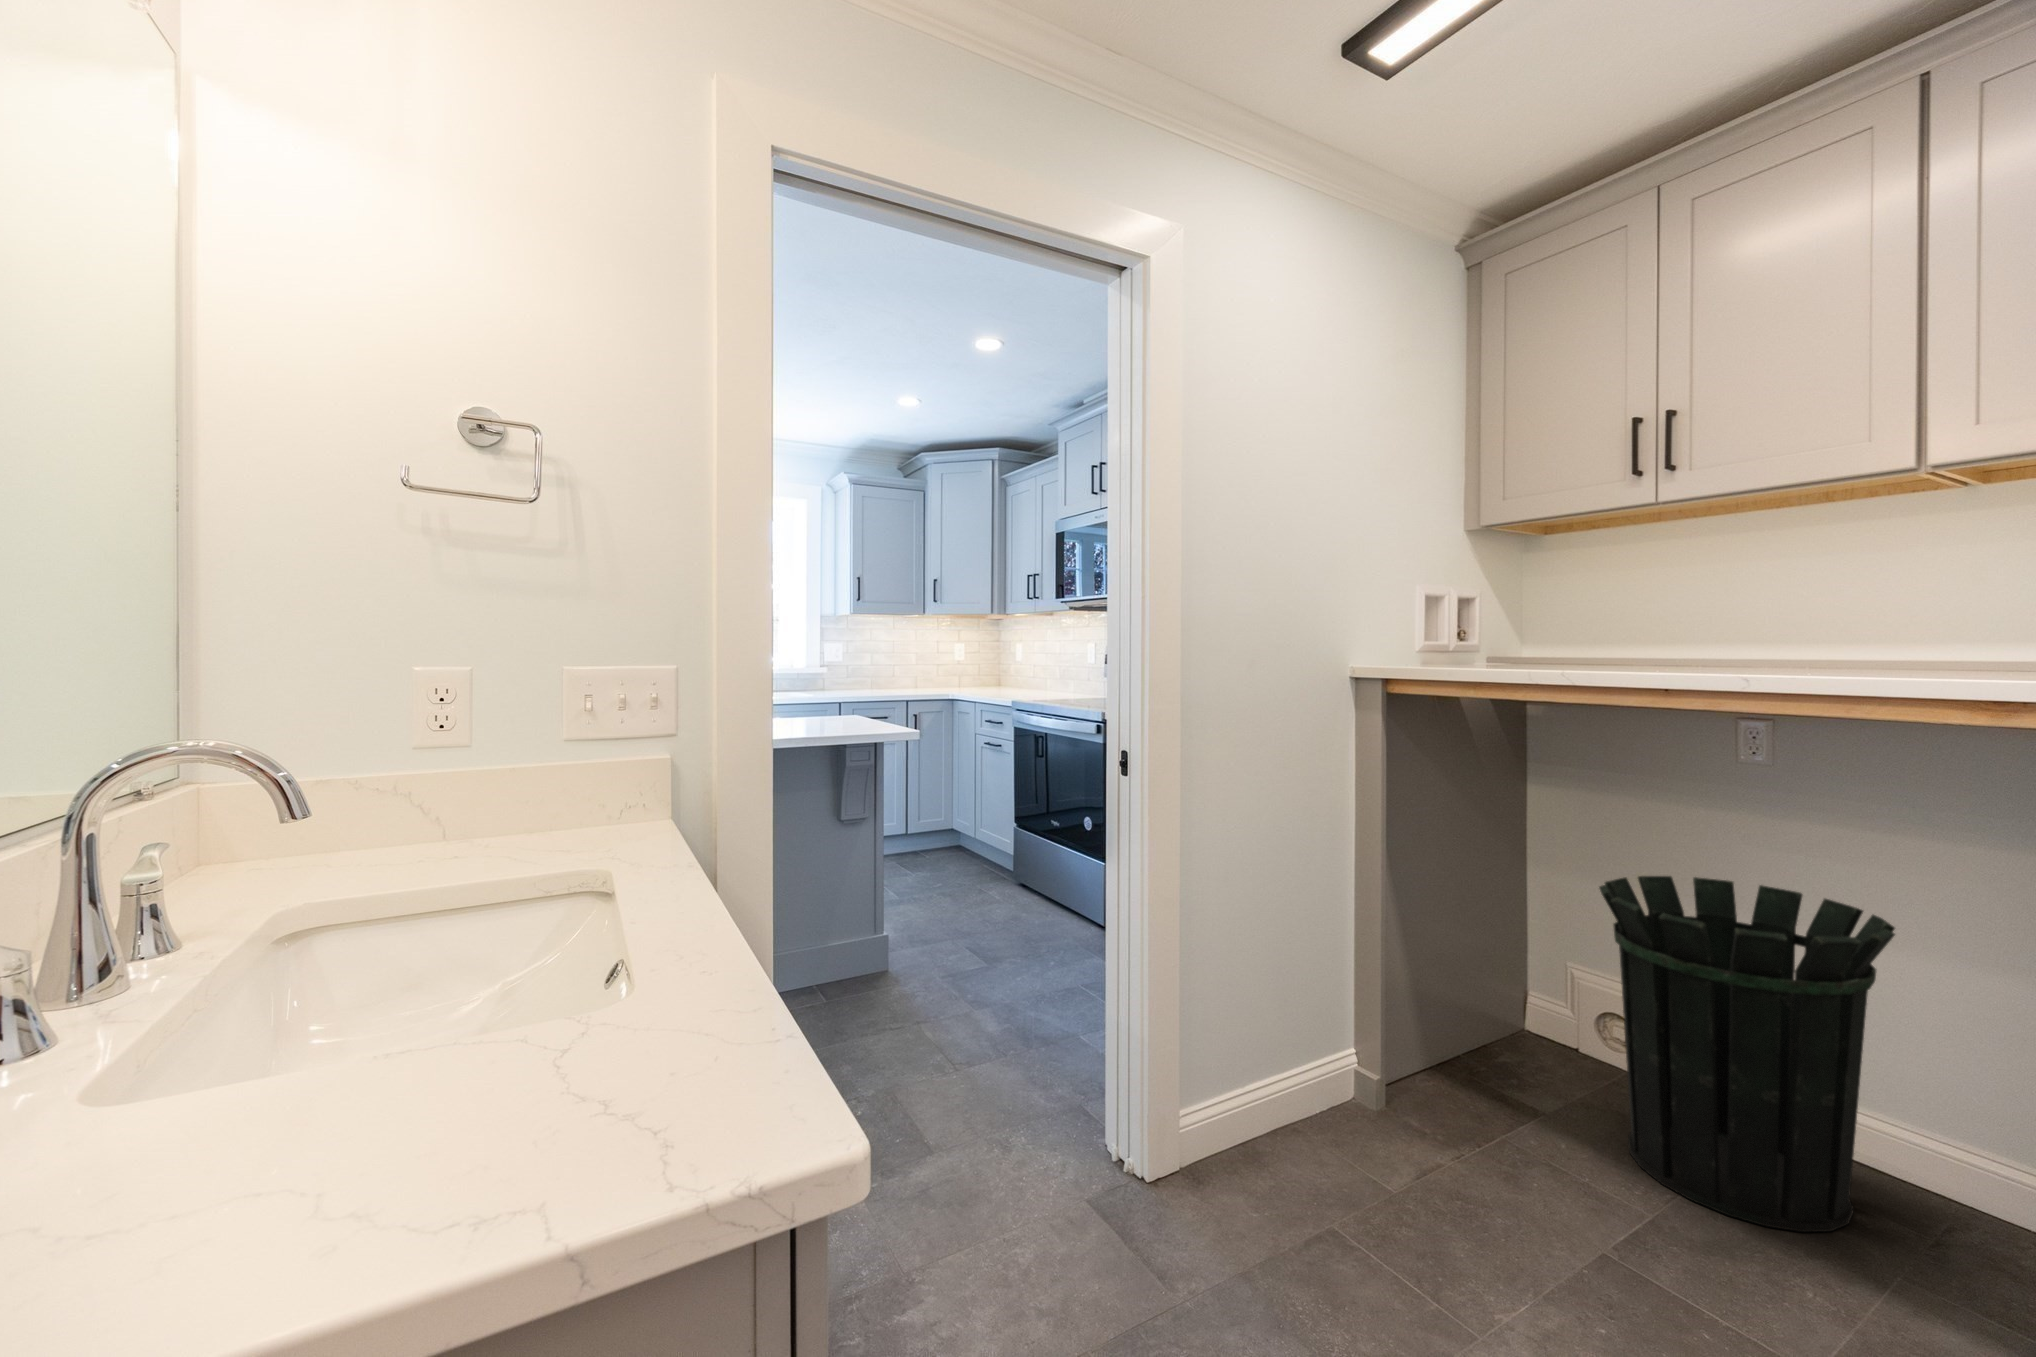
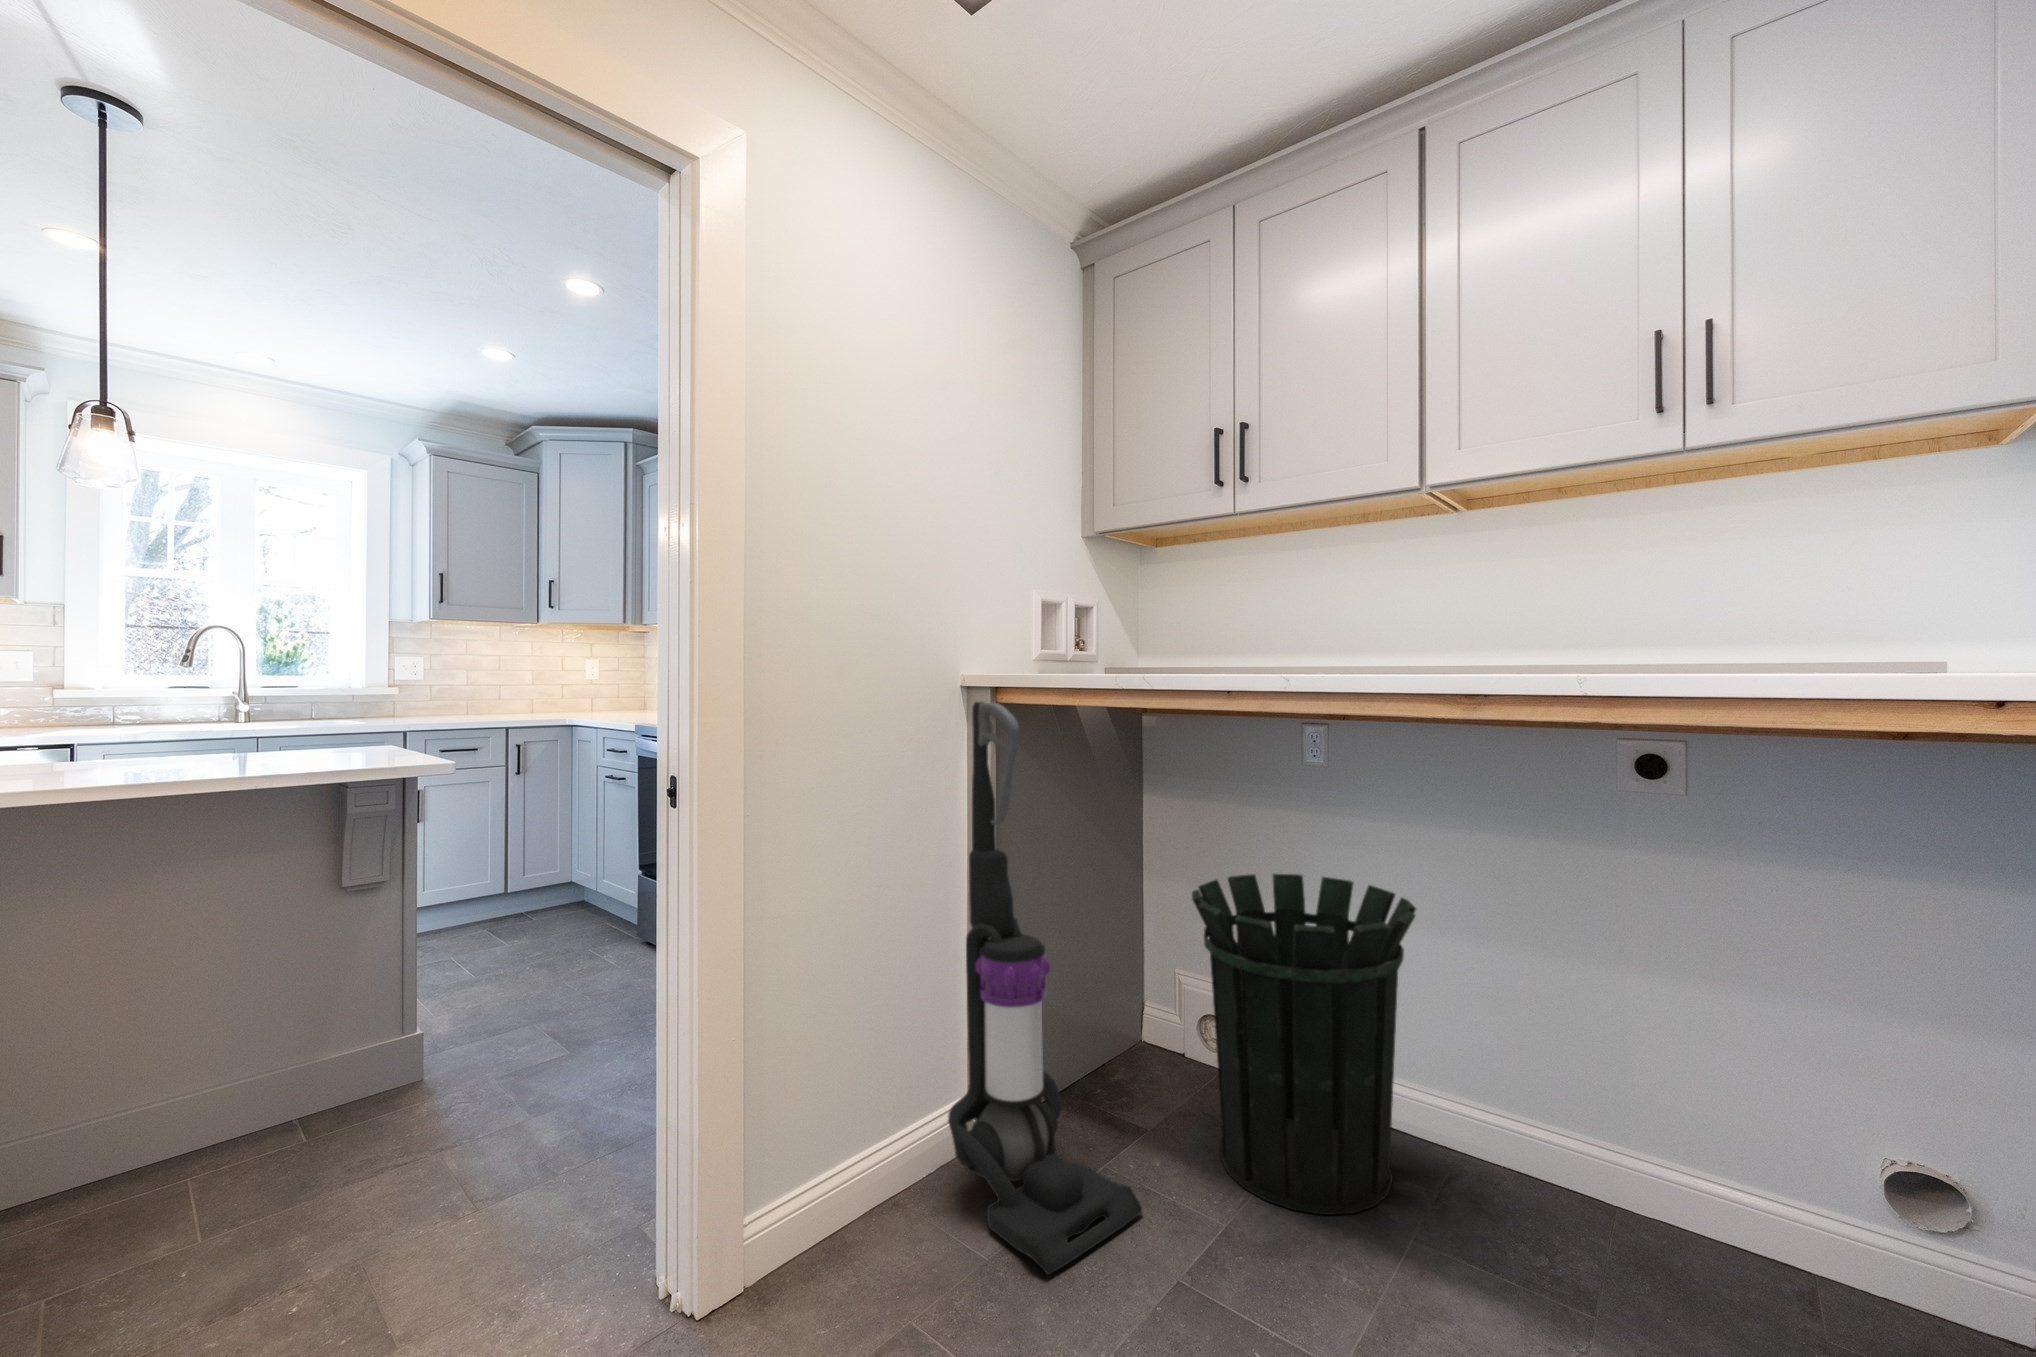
vacuum cleaner: none [1348,694,1548,1213] -> present [948,702,1142,1275]

